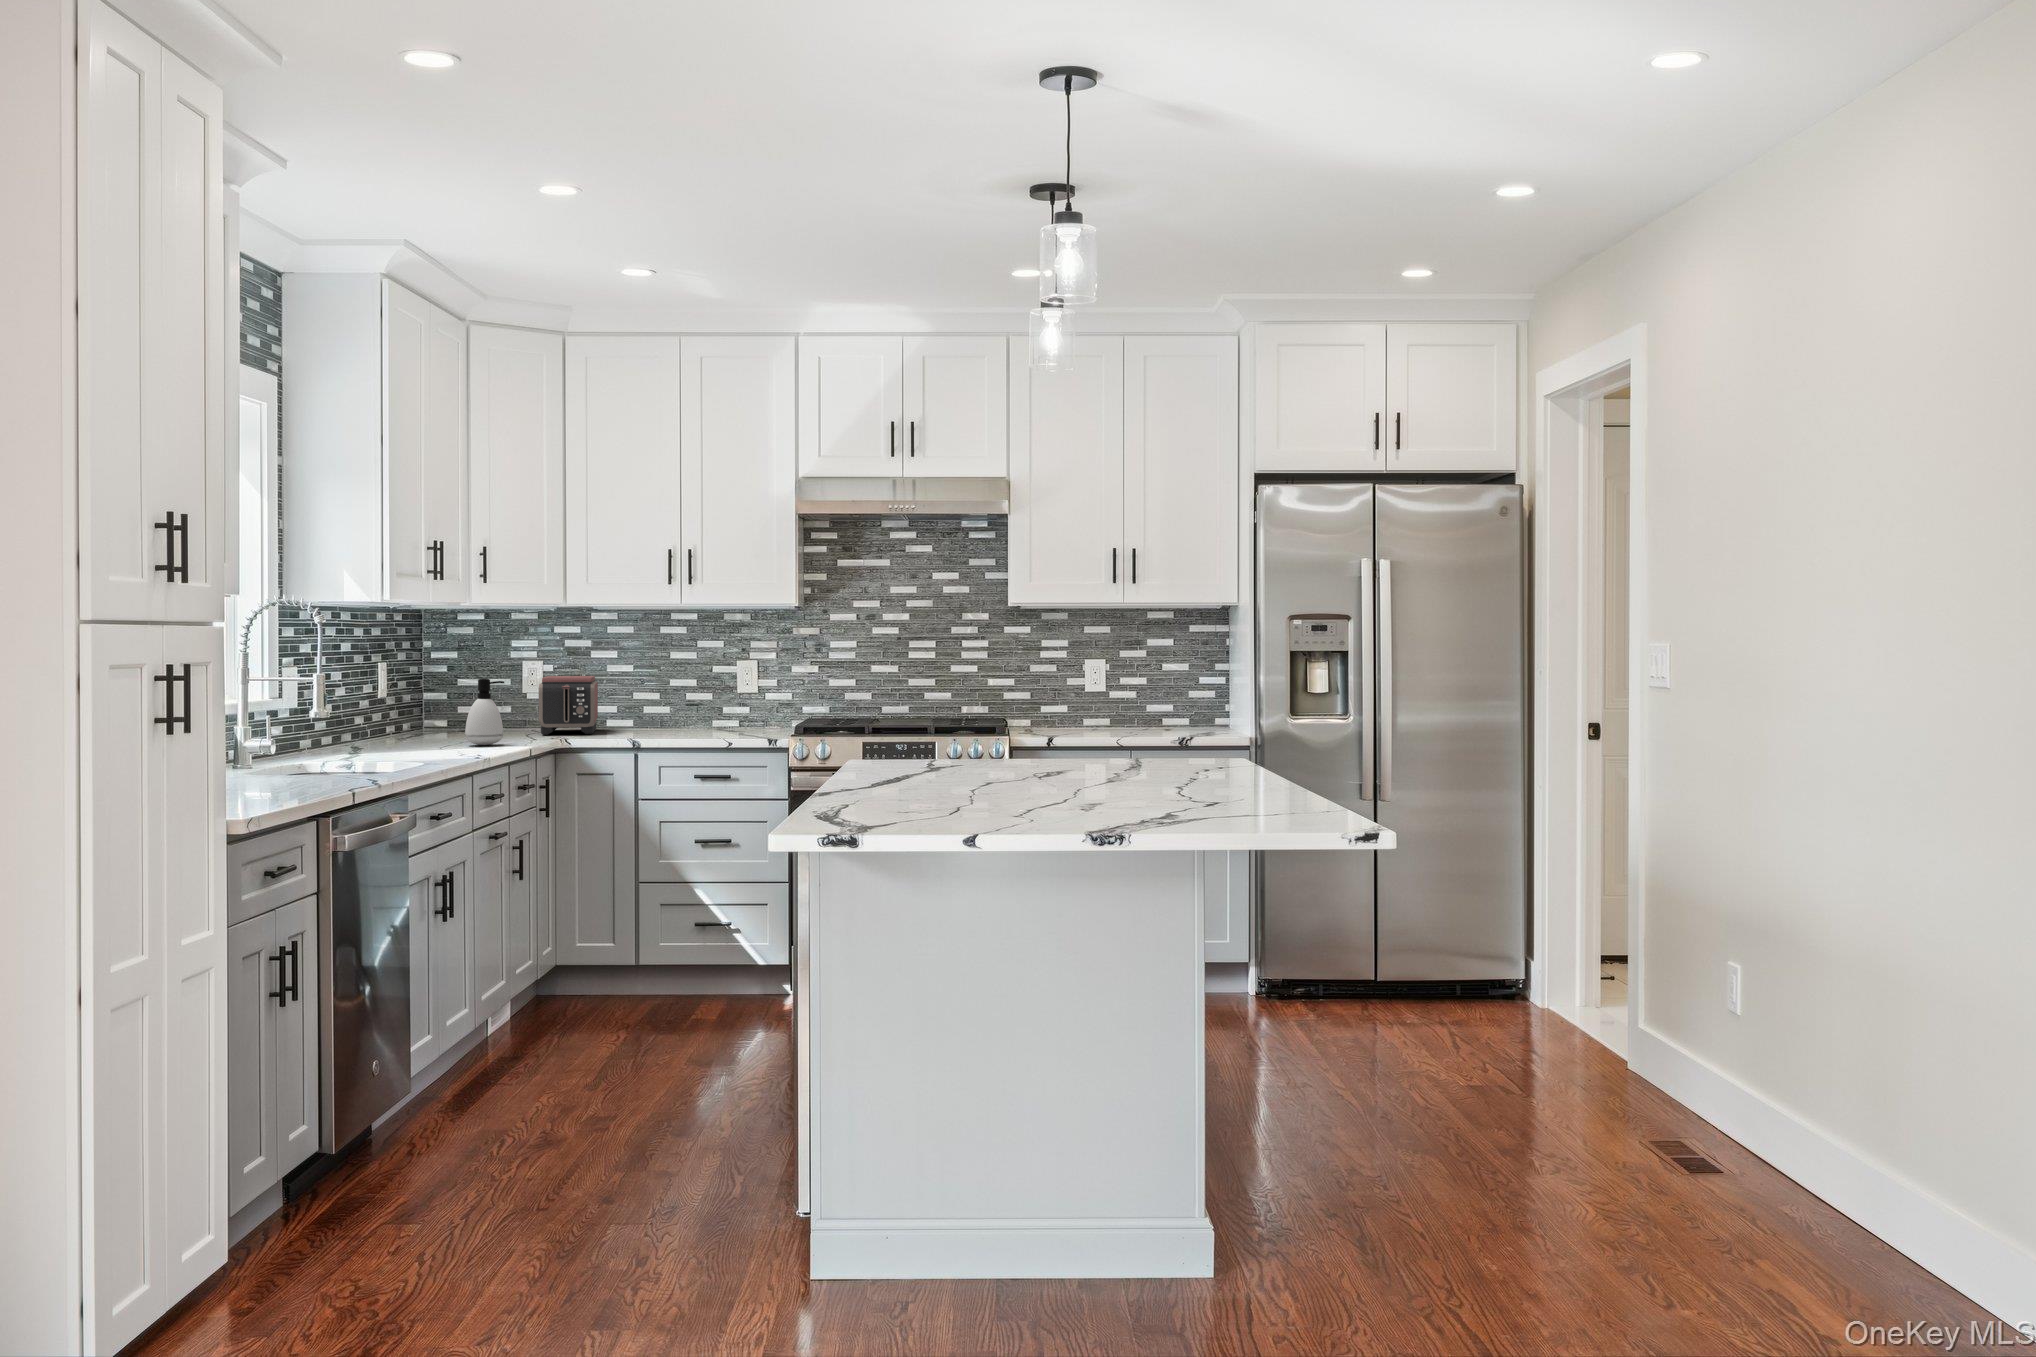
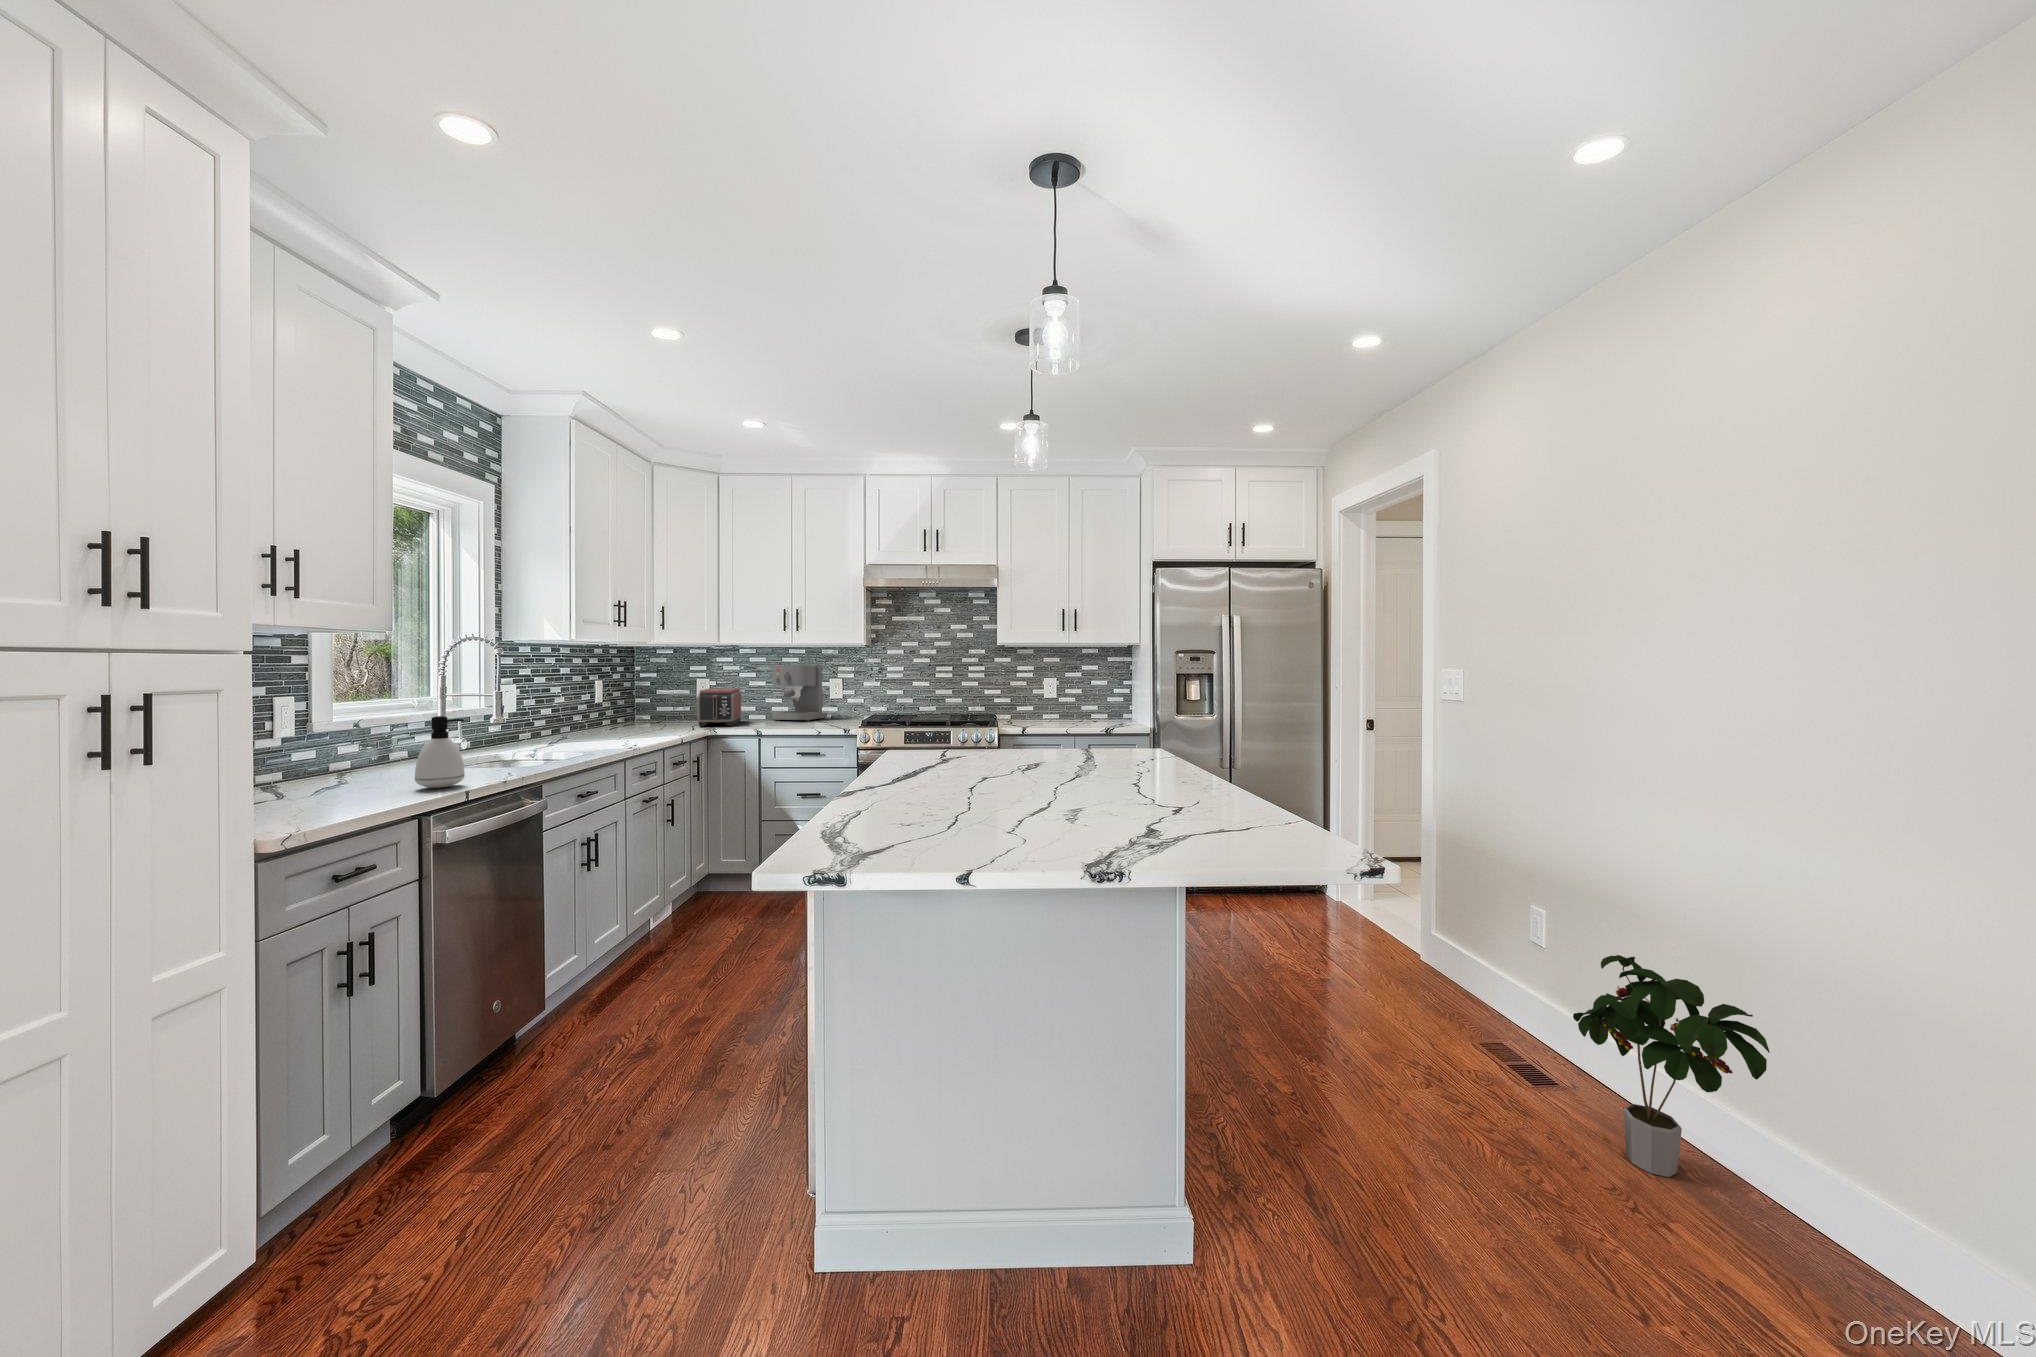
coffee maker: none [645,639,731,729] -> present [772,665,827,721]
soap dispenser: present [465,678,504,745] -> present [415,716,465,788]
potted plant: none [1756,987,1916,1237] -> present [1573,955,1770,1177]

